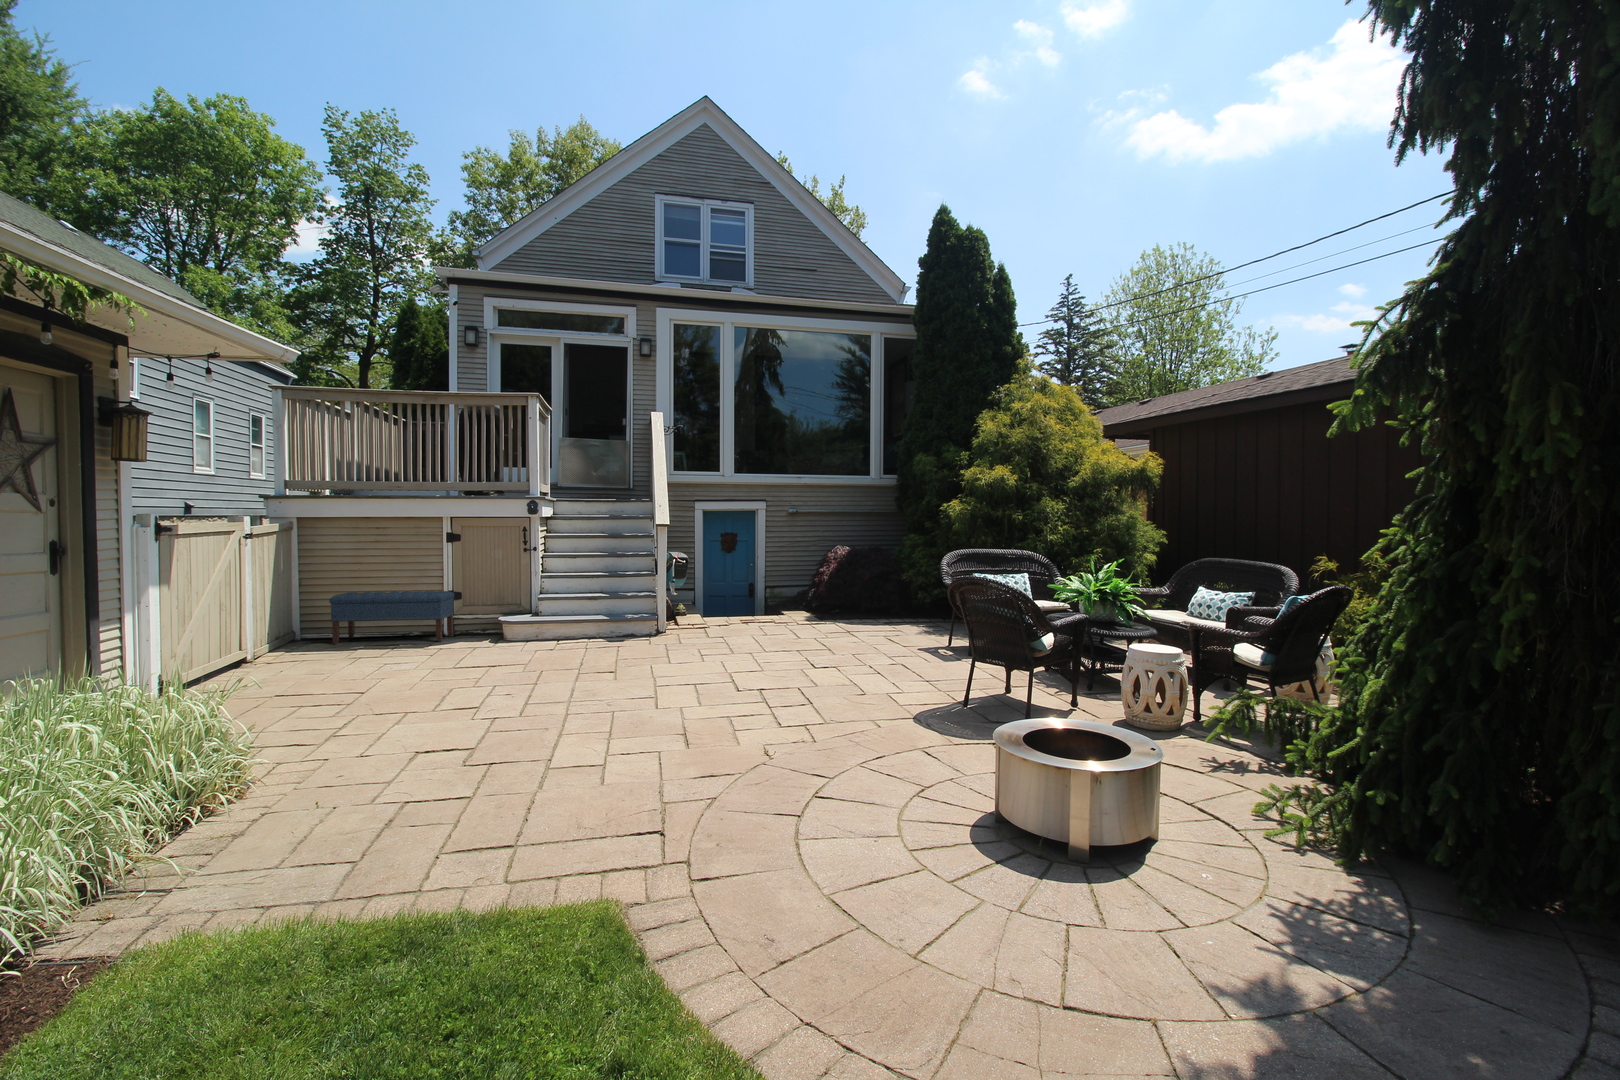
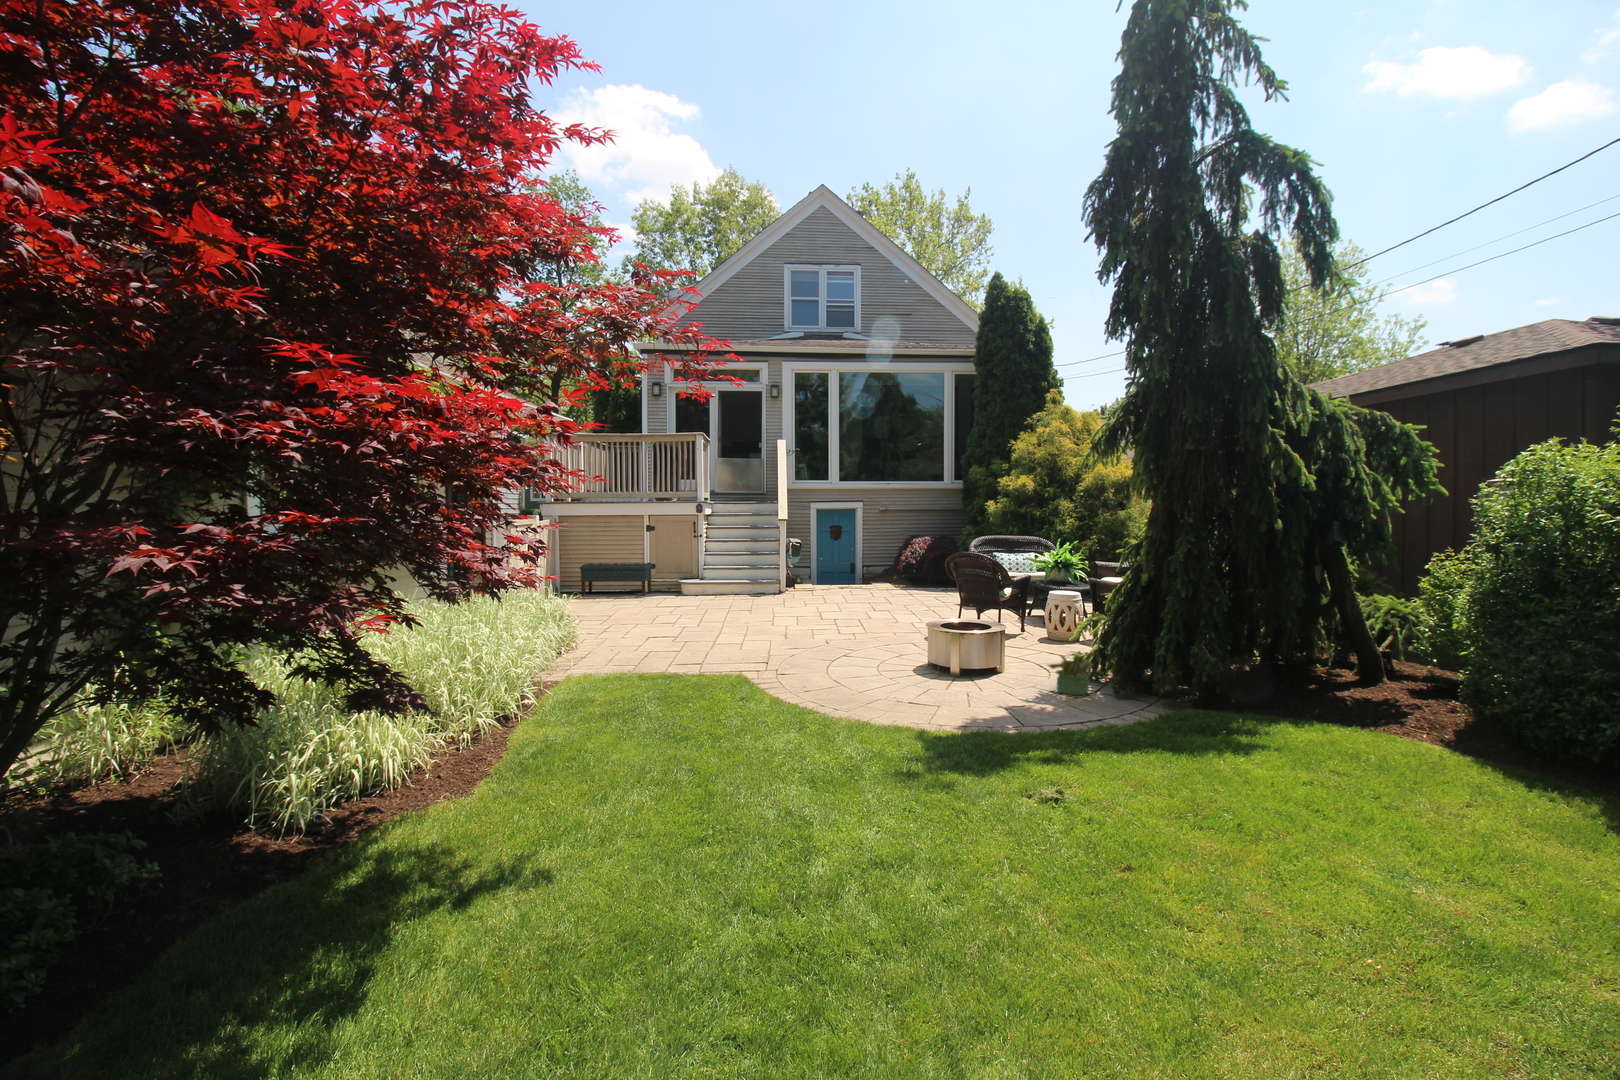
decorative plant: none [1290,797,1412,901] -> present [1048,655,1092,695]

